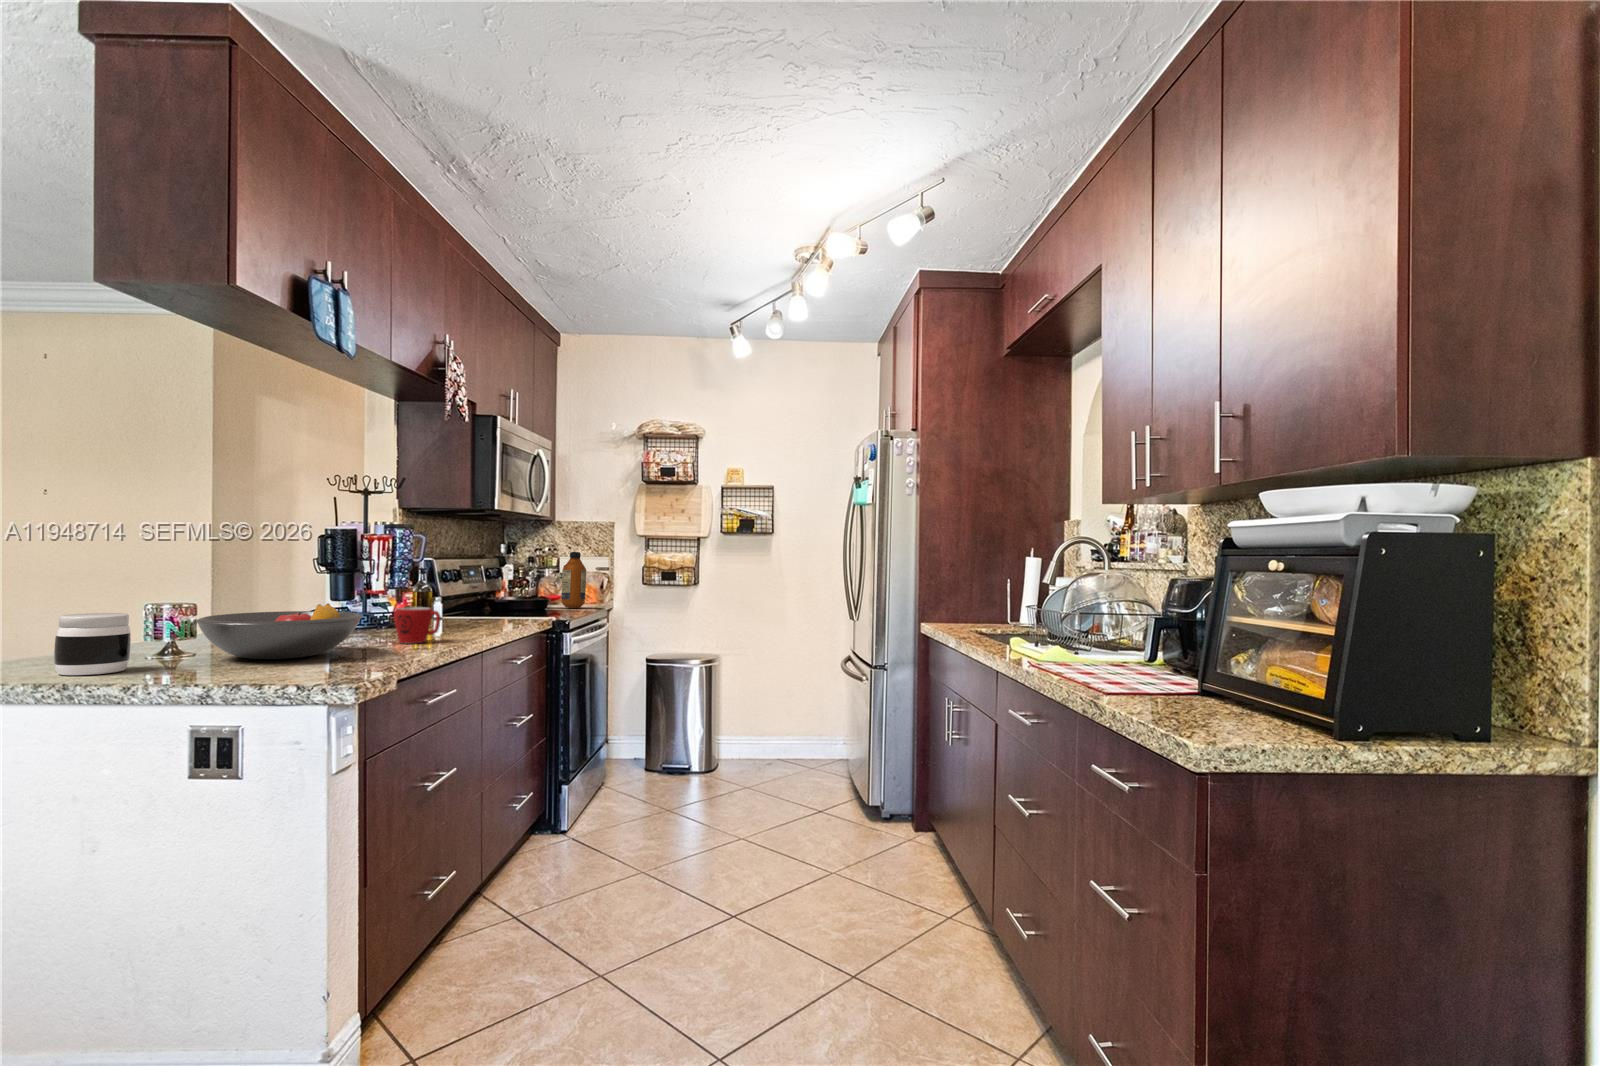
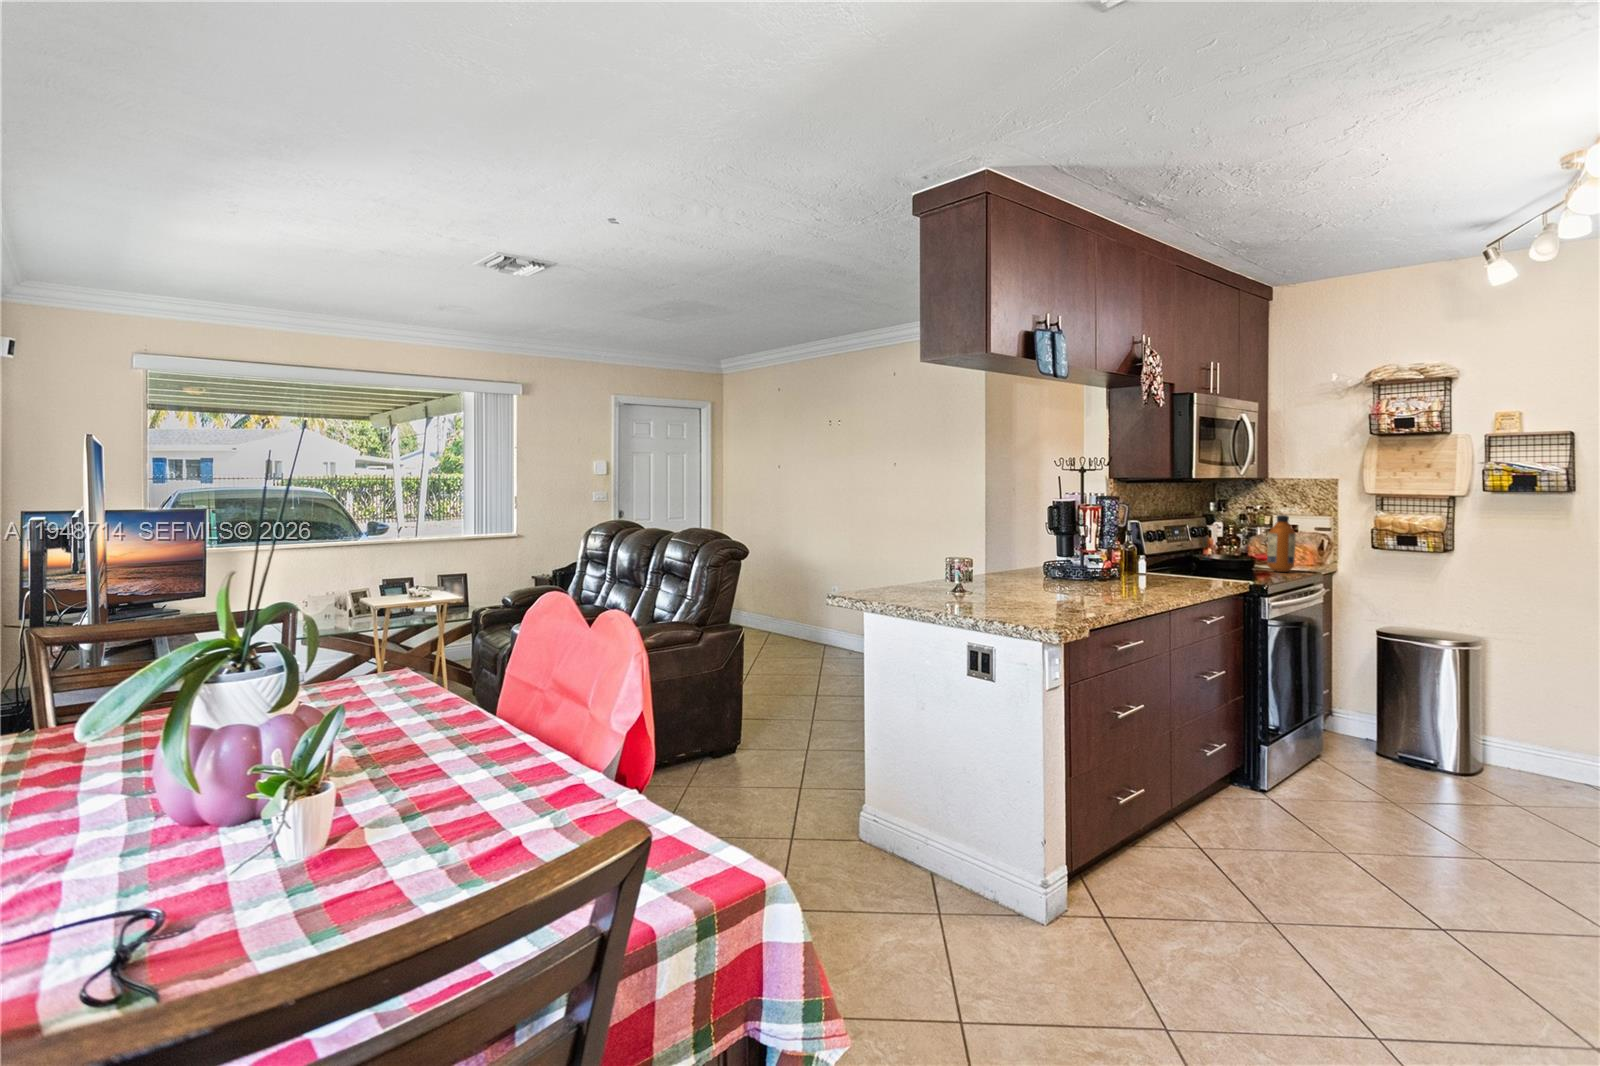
fruit bowl: present [196,603,362,659] -> none [971,566,1071,604]
mug: present [394,607,441,643] -> none [1097,570,1132,599]
jar: present [54,613,131,675] -> none [904,568,938,605]

